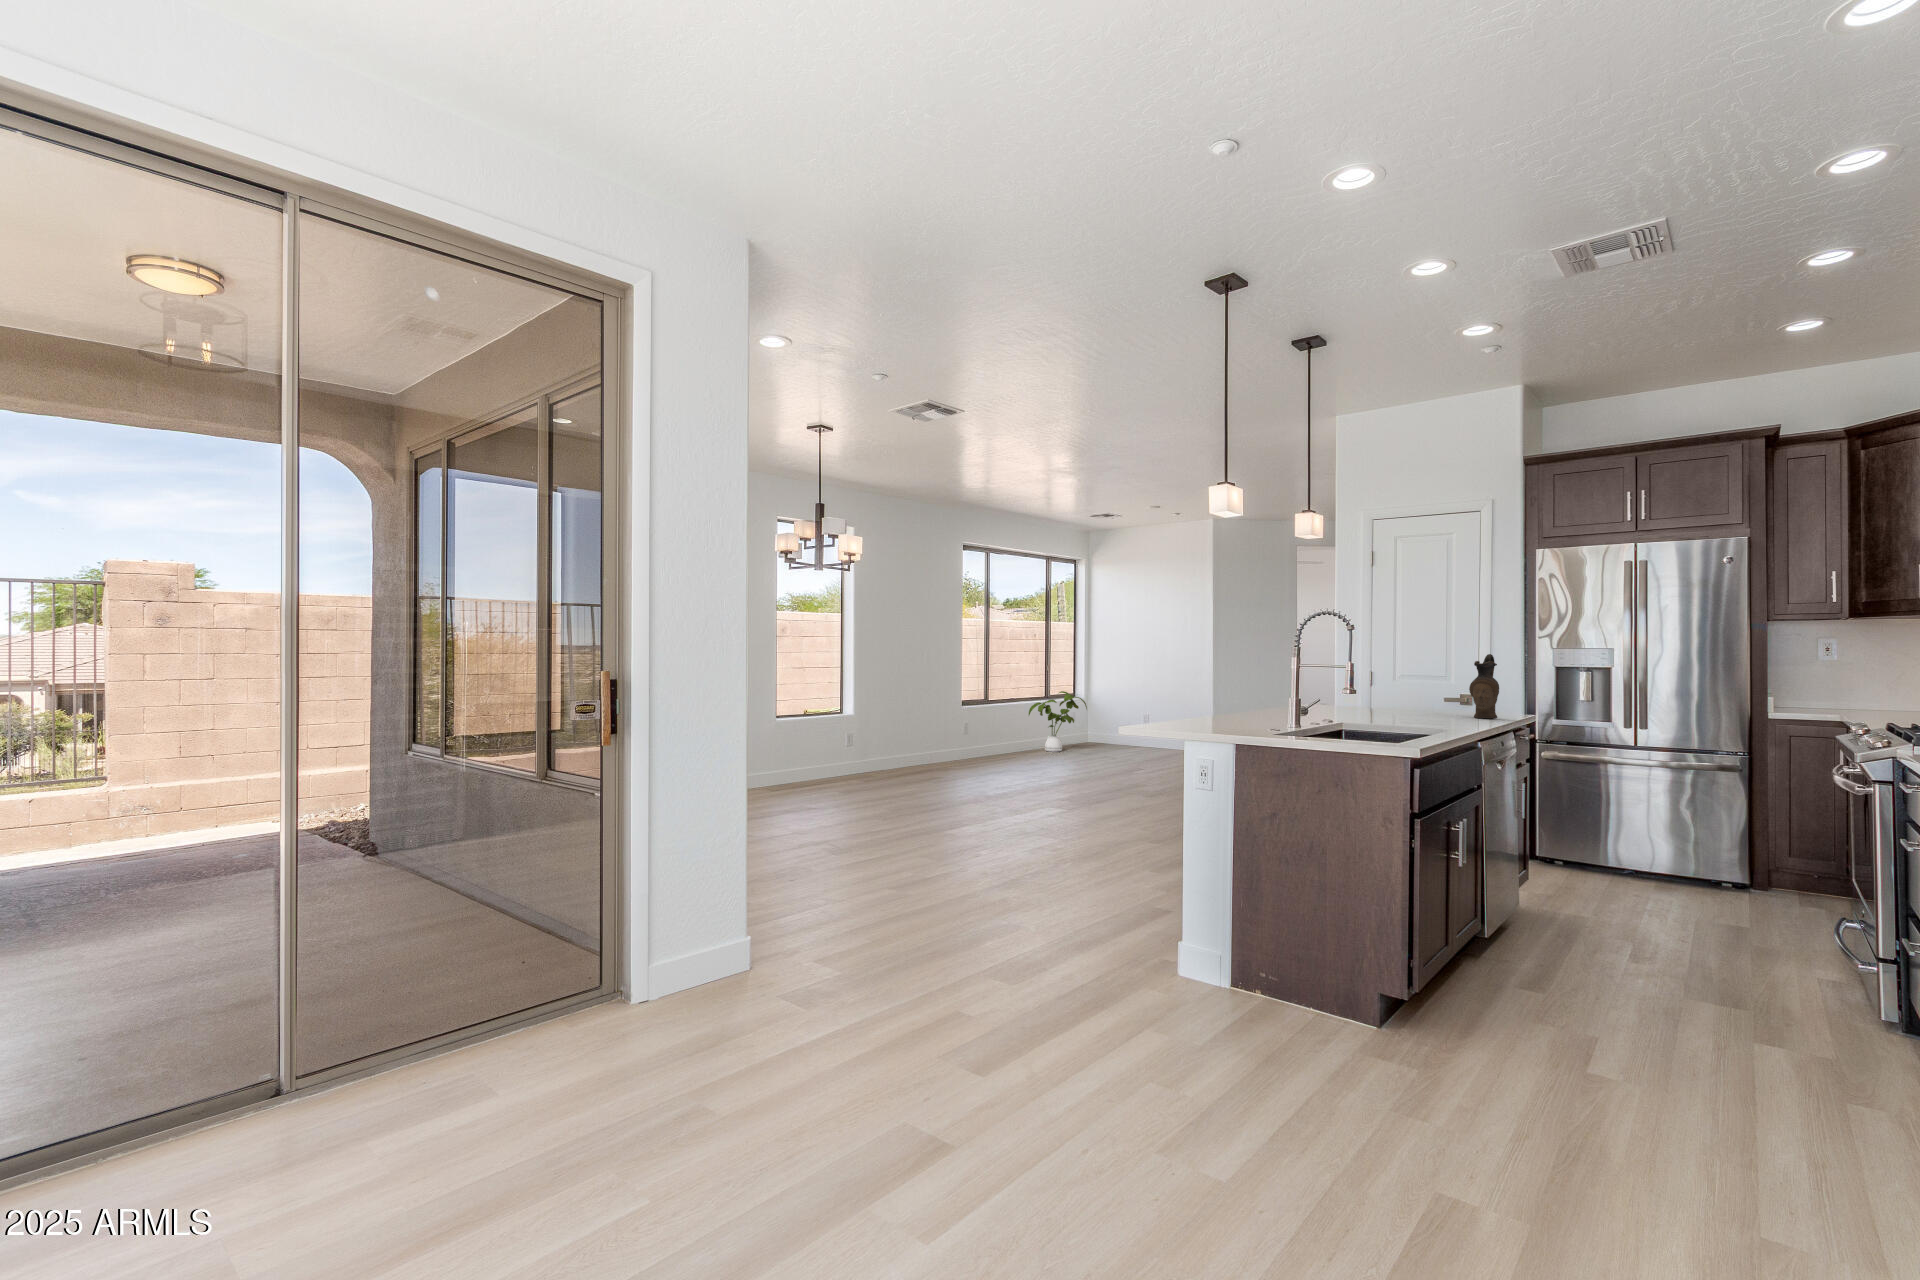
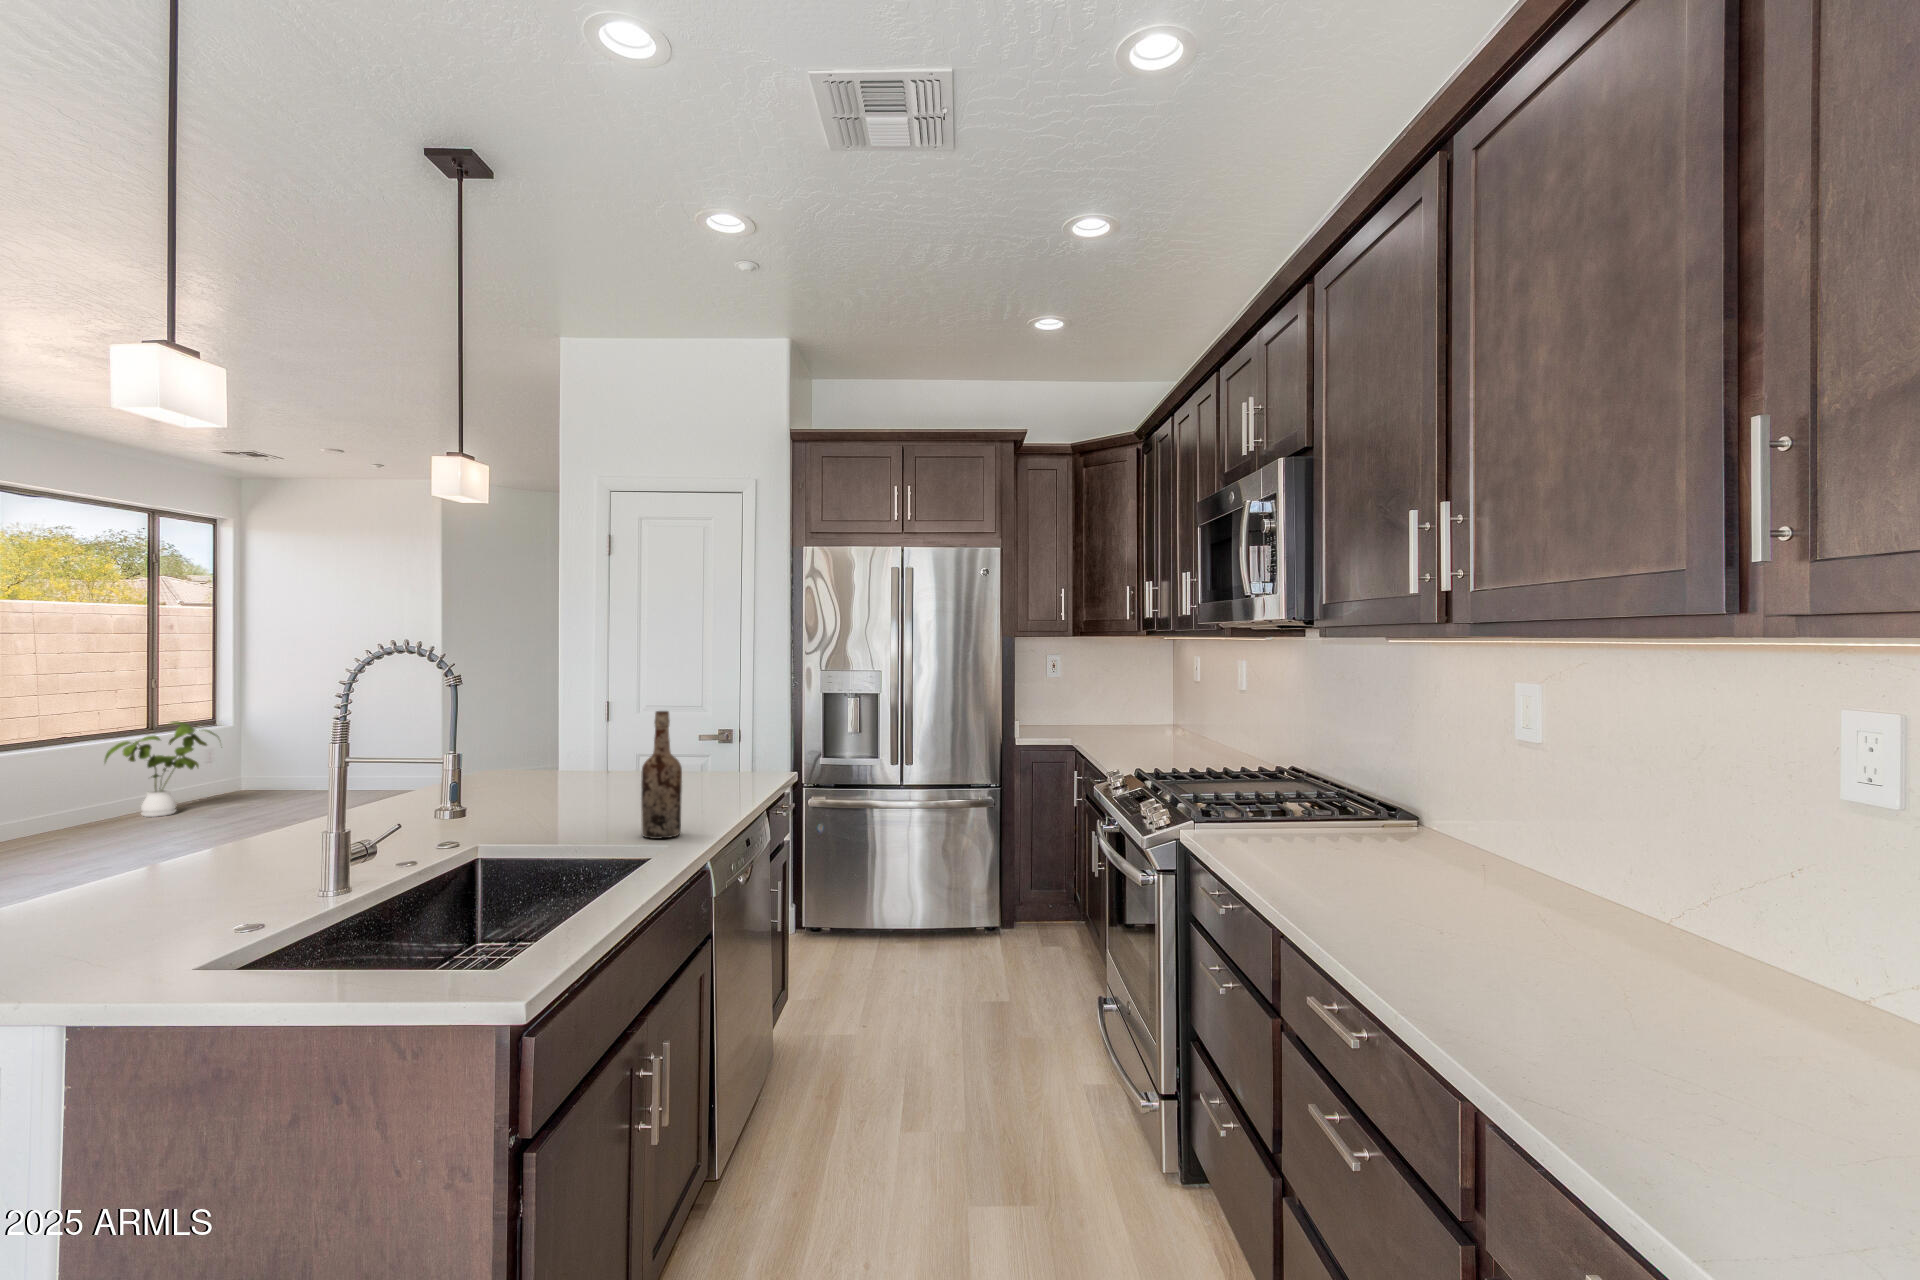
wine bottle: none [1434,653,1460,729] -> present [641,711,682,839]
ceramic pitcher: present [1469,654,1499,718] -> none [711,692,750,786]

